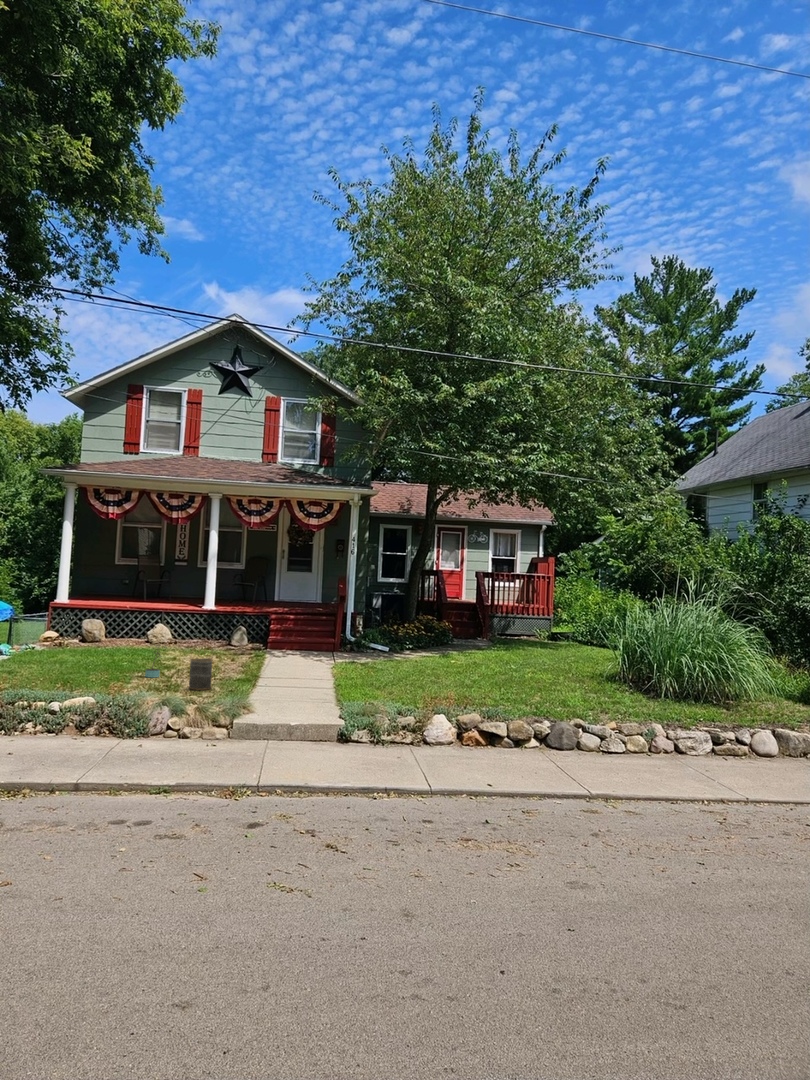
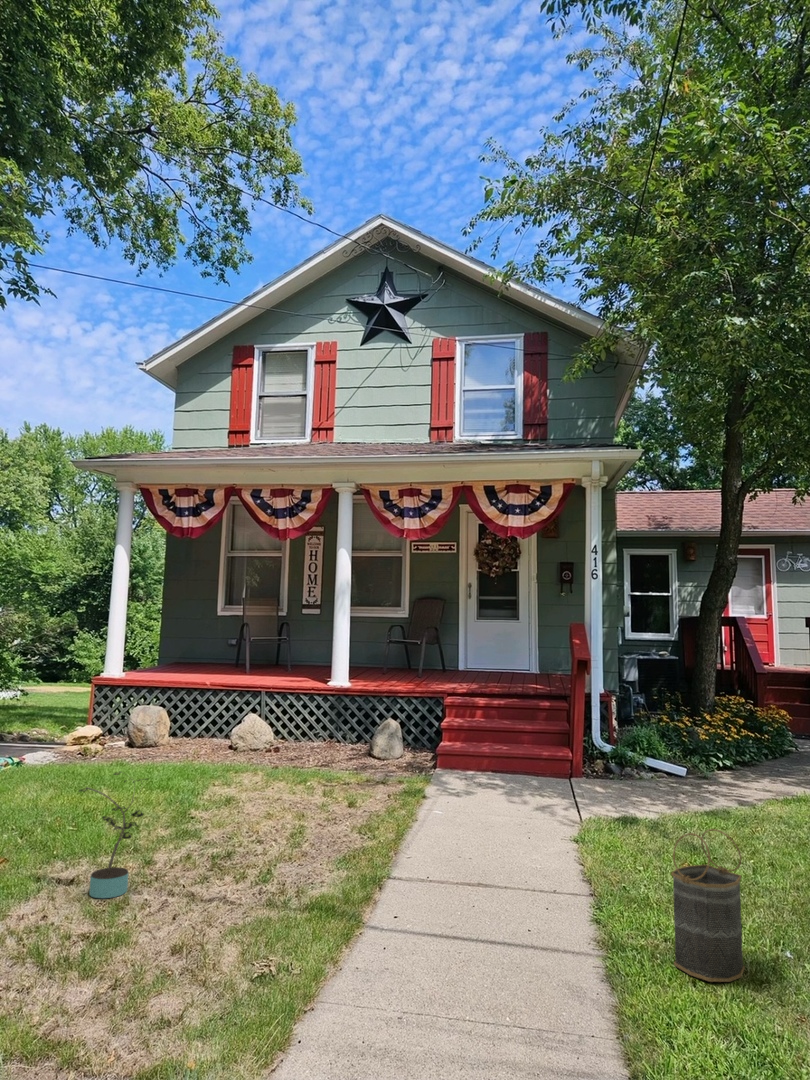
basket: present [189,658,213,690] -> present [671,829,745,982]

